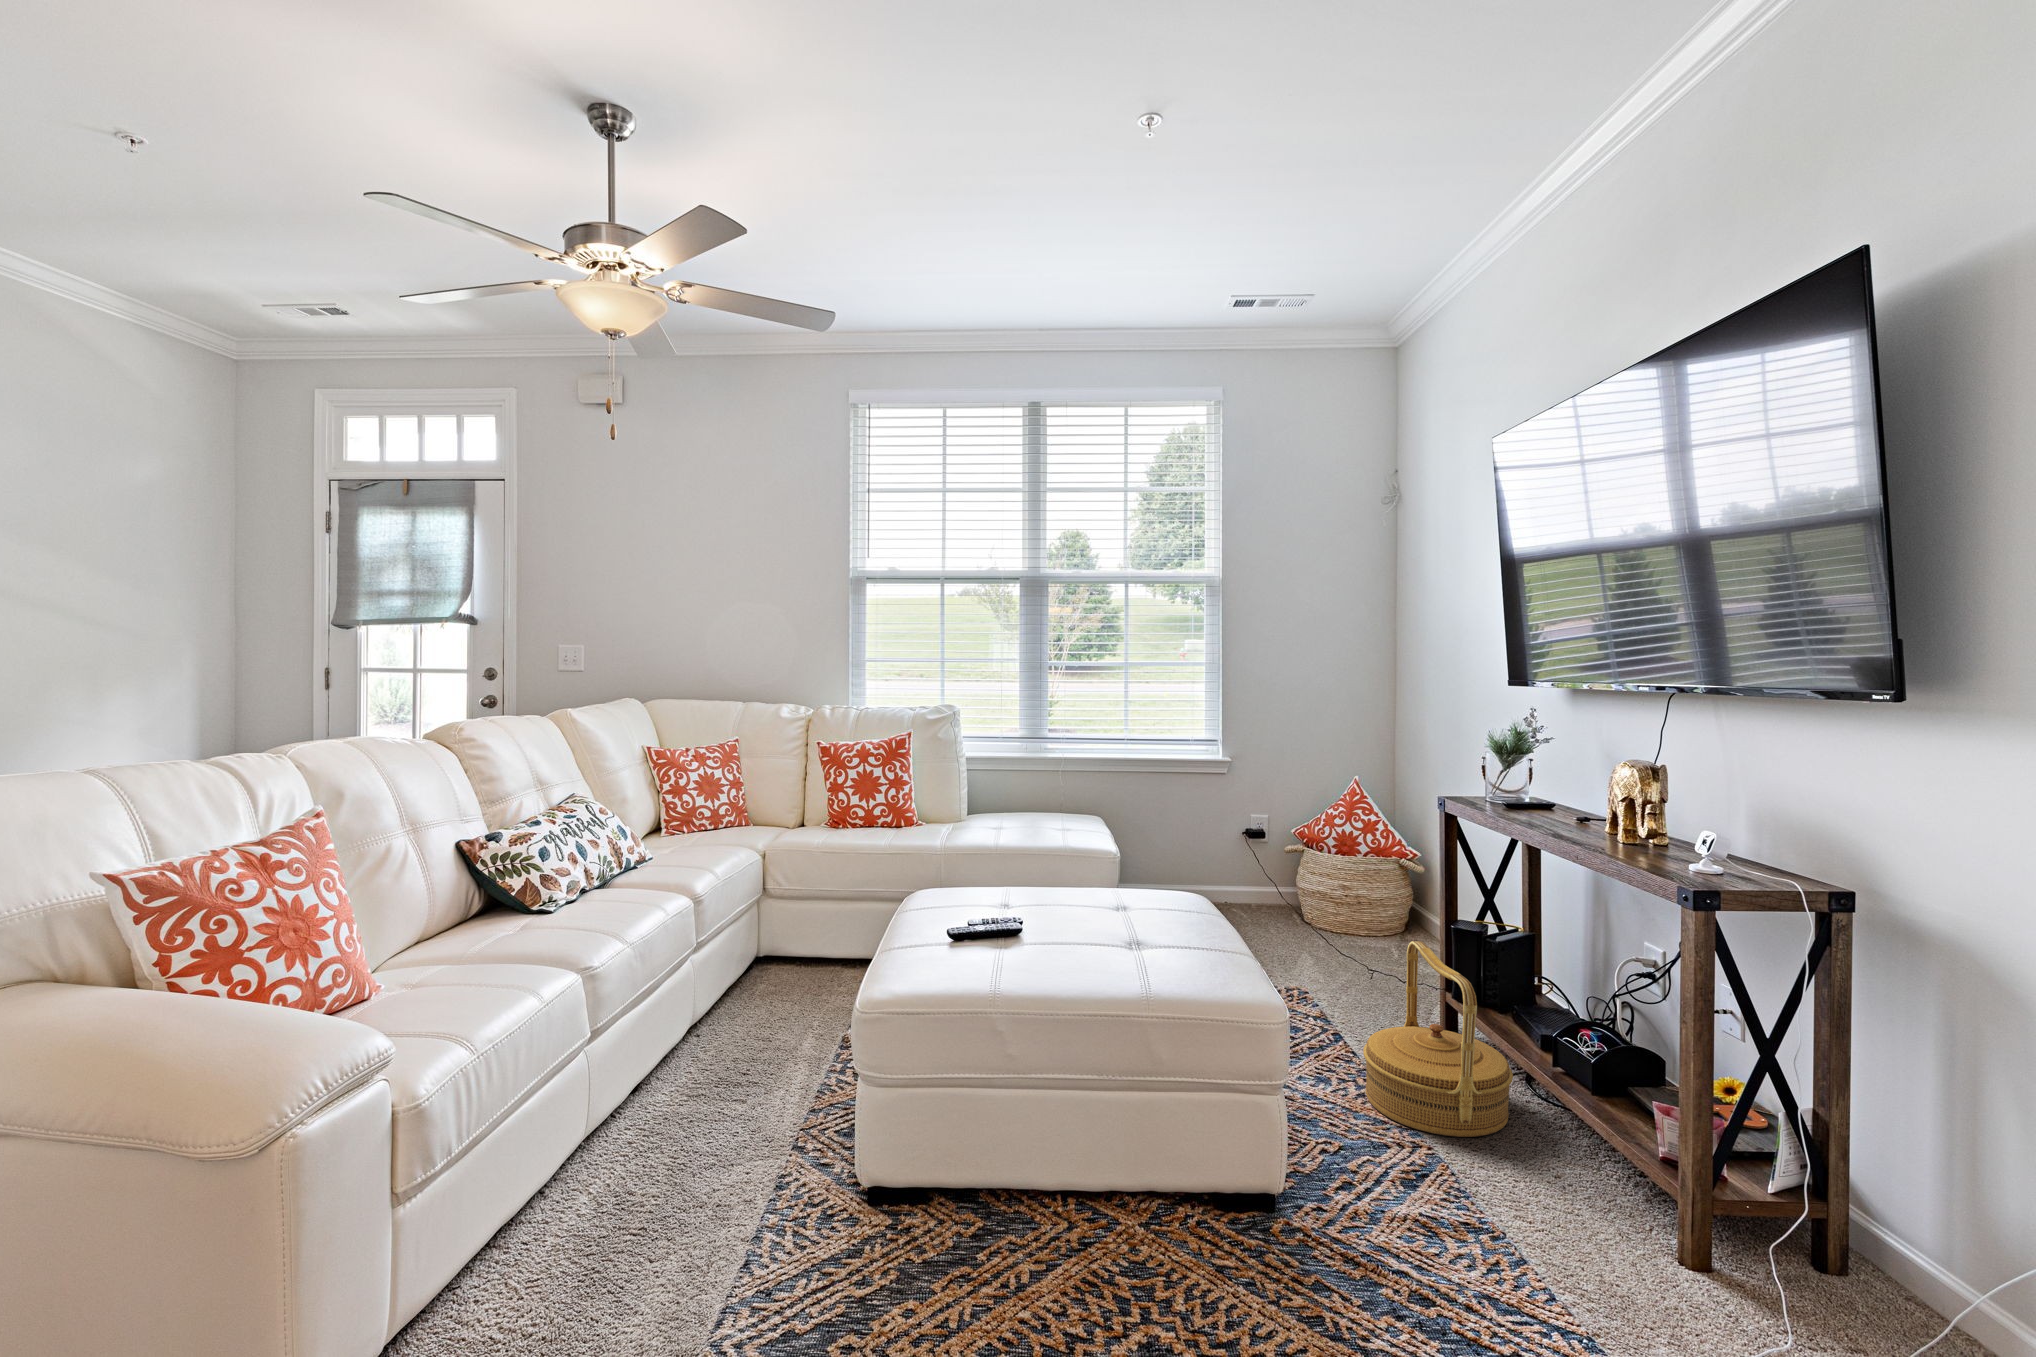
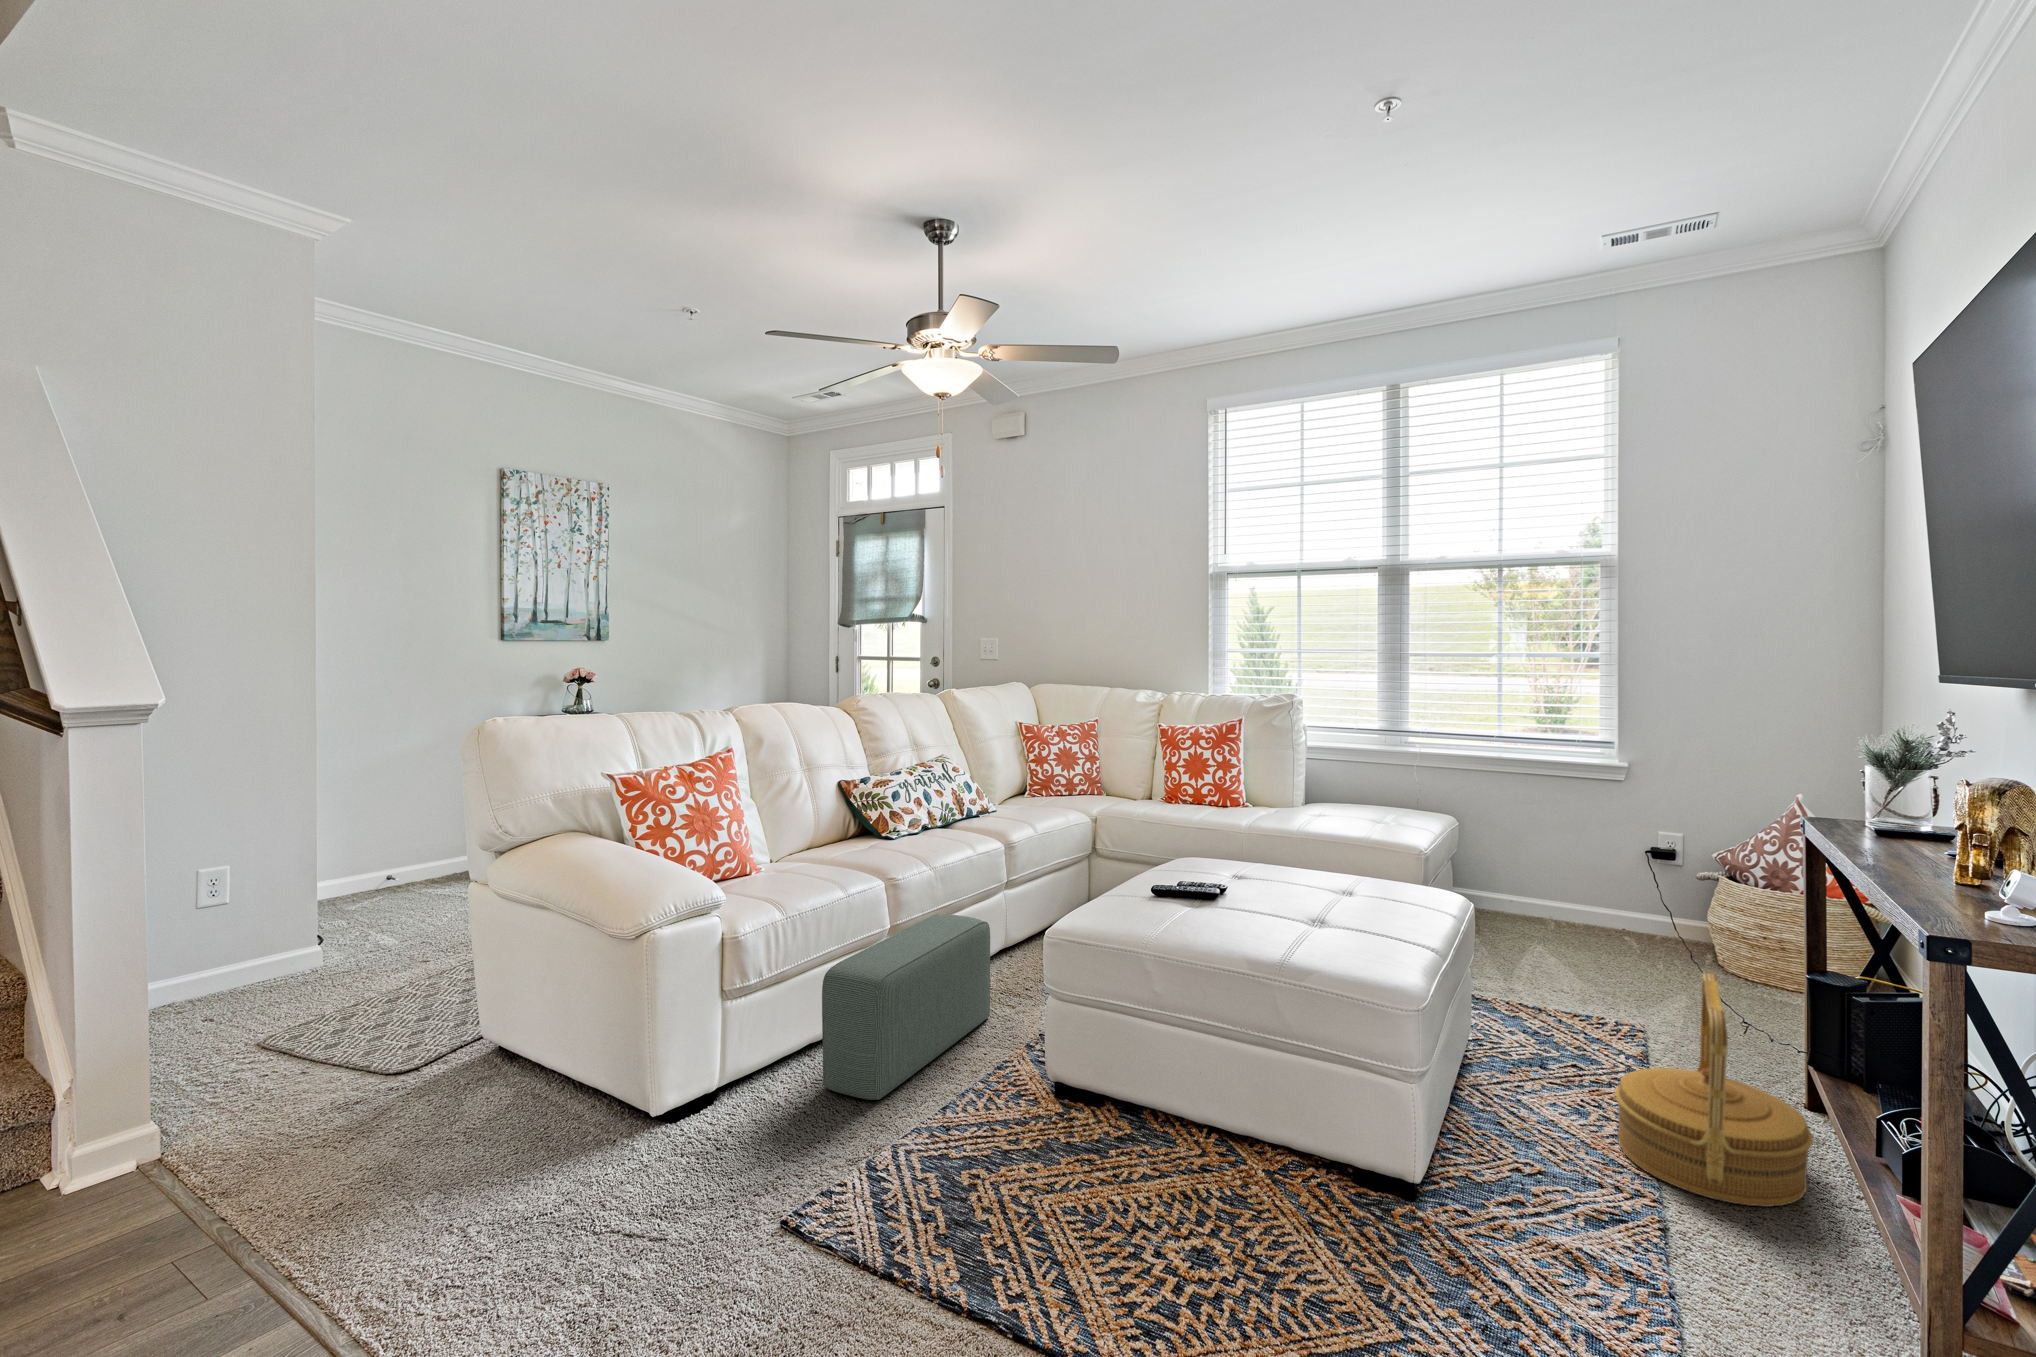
pouf: none [557,1002,725,1286] -> present [822,914,990,1100]

